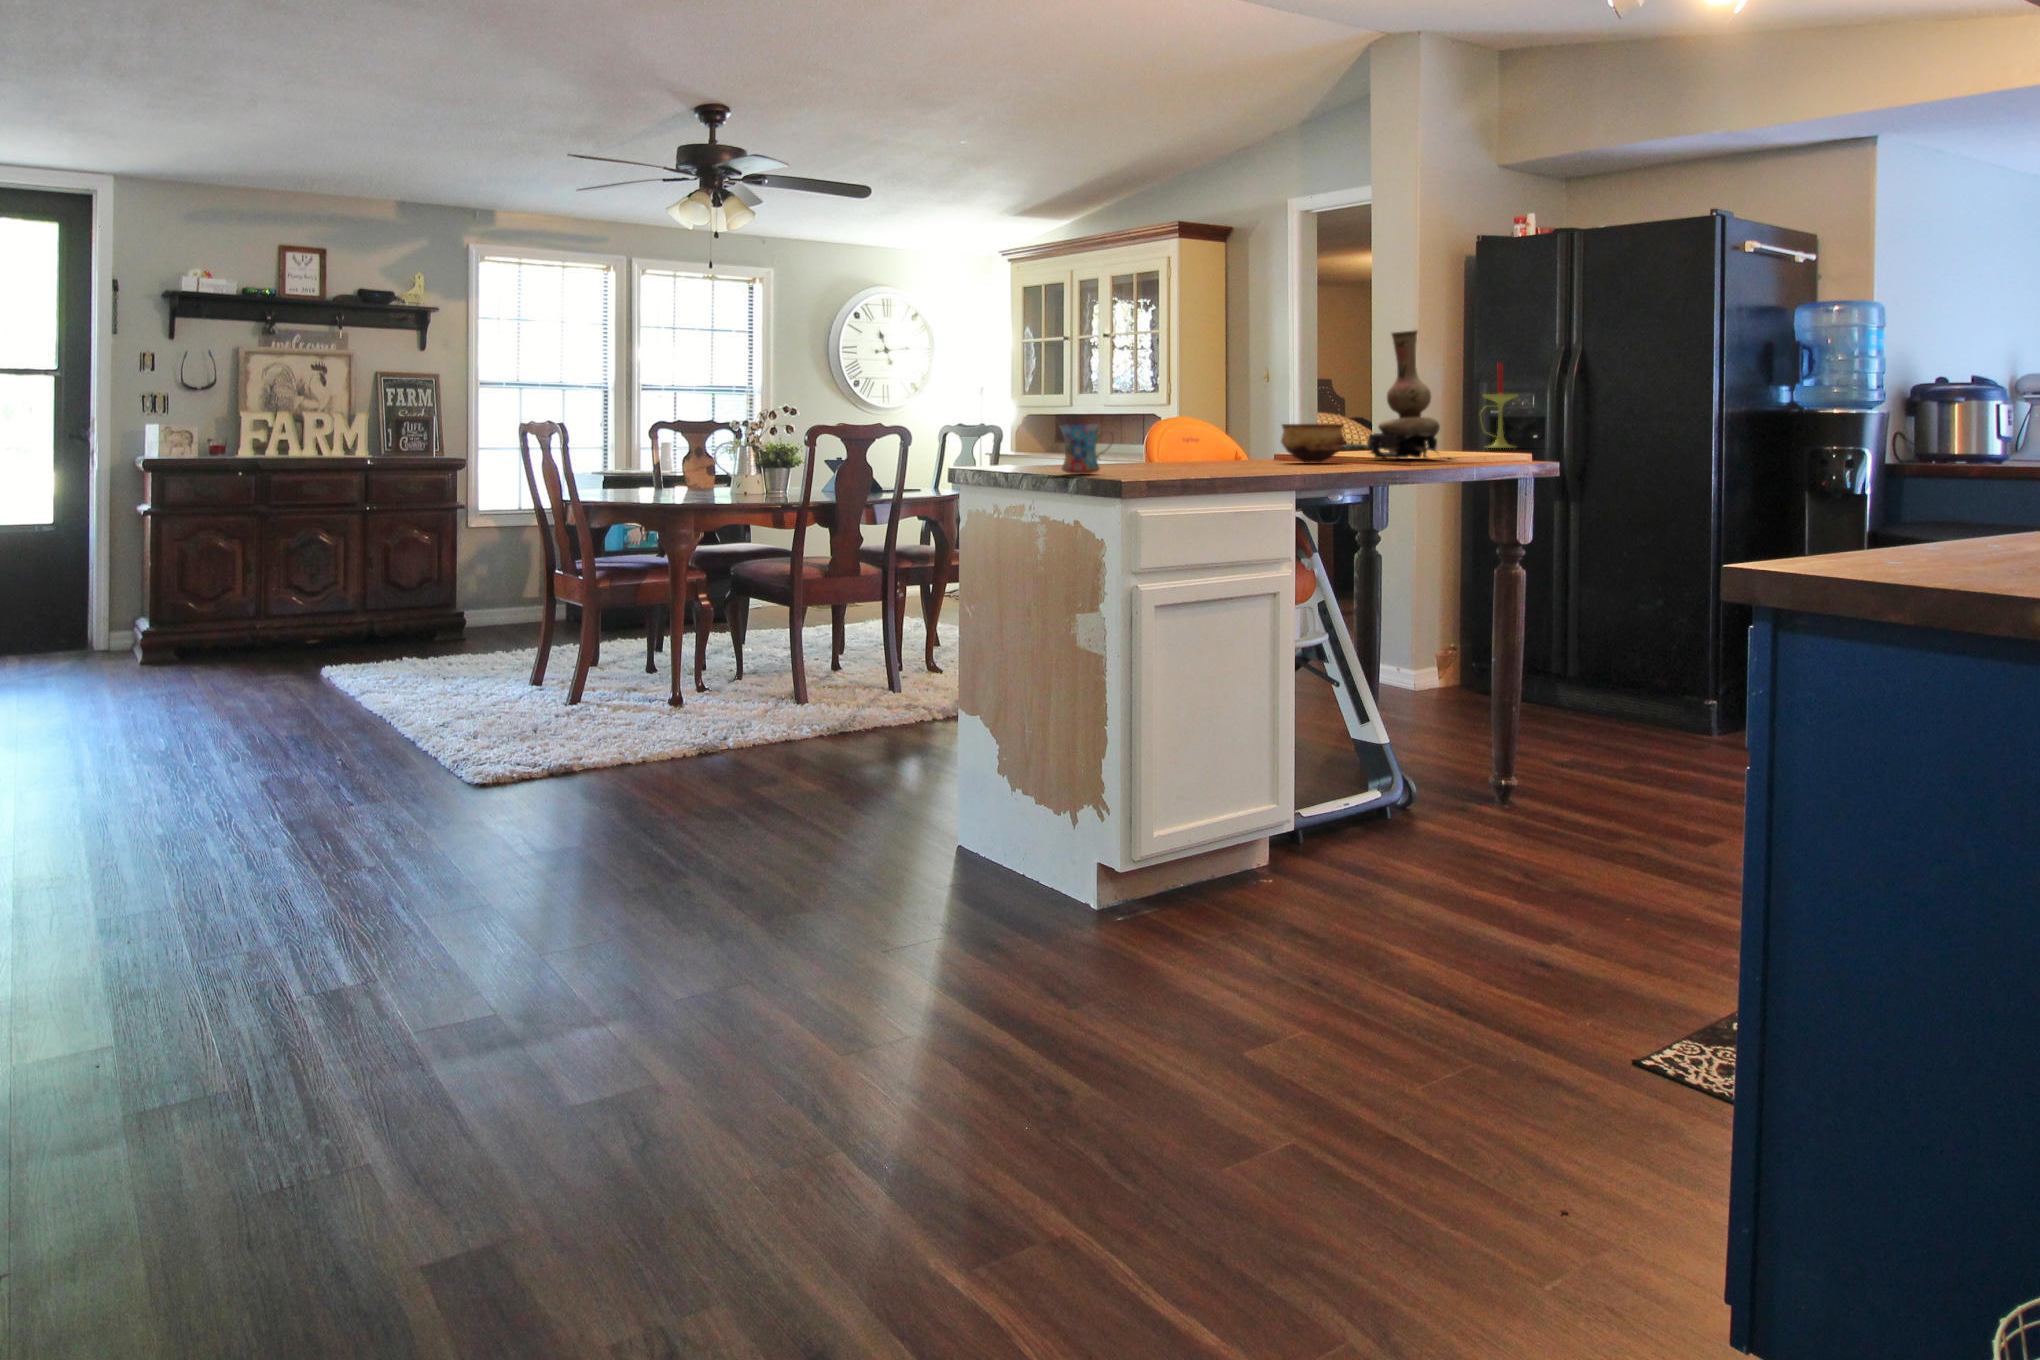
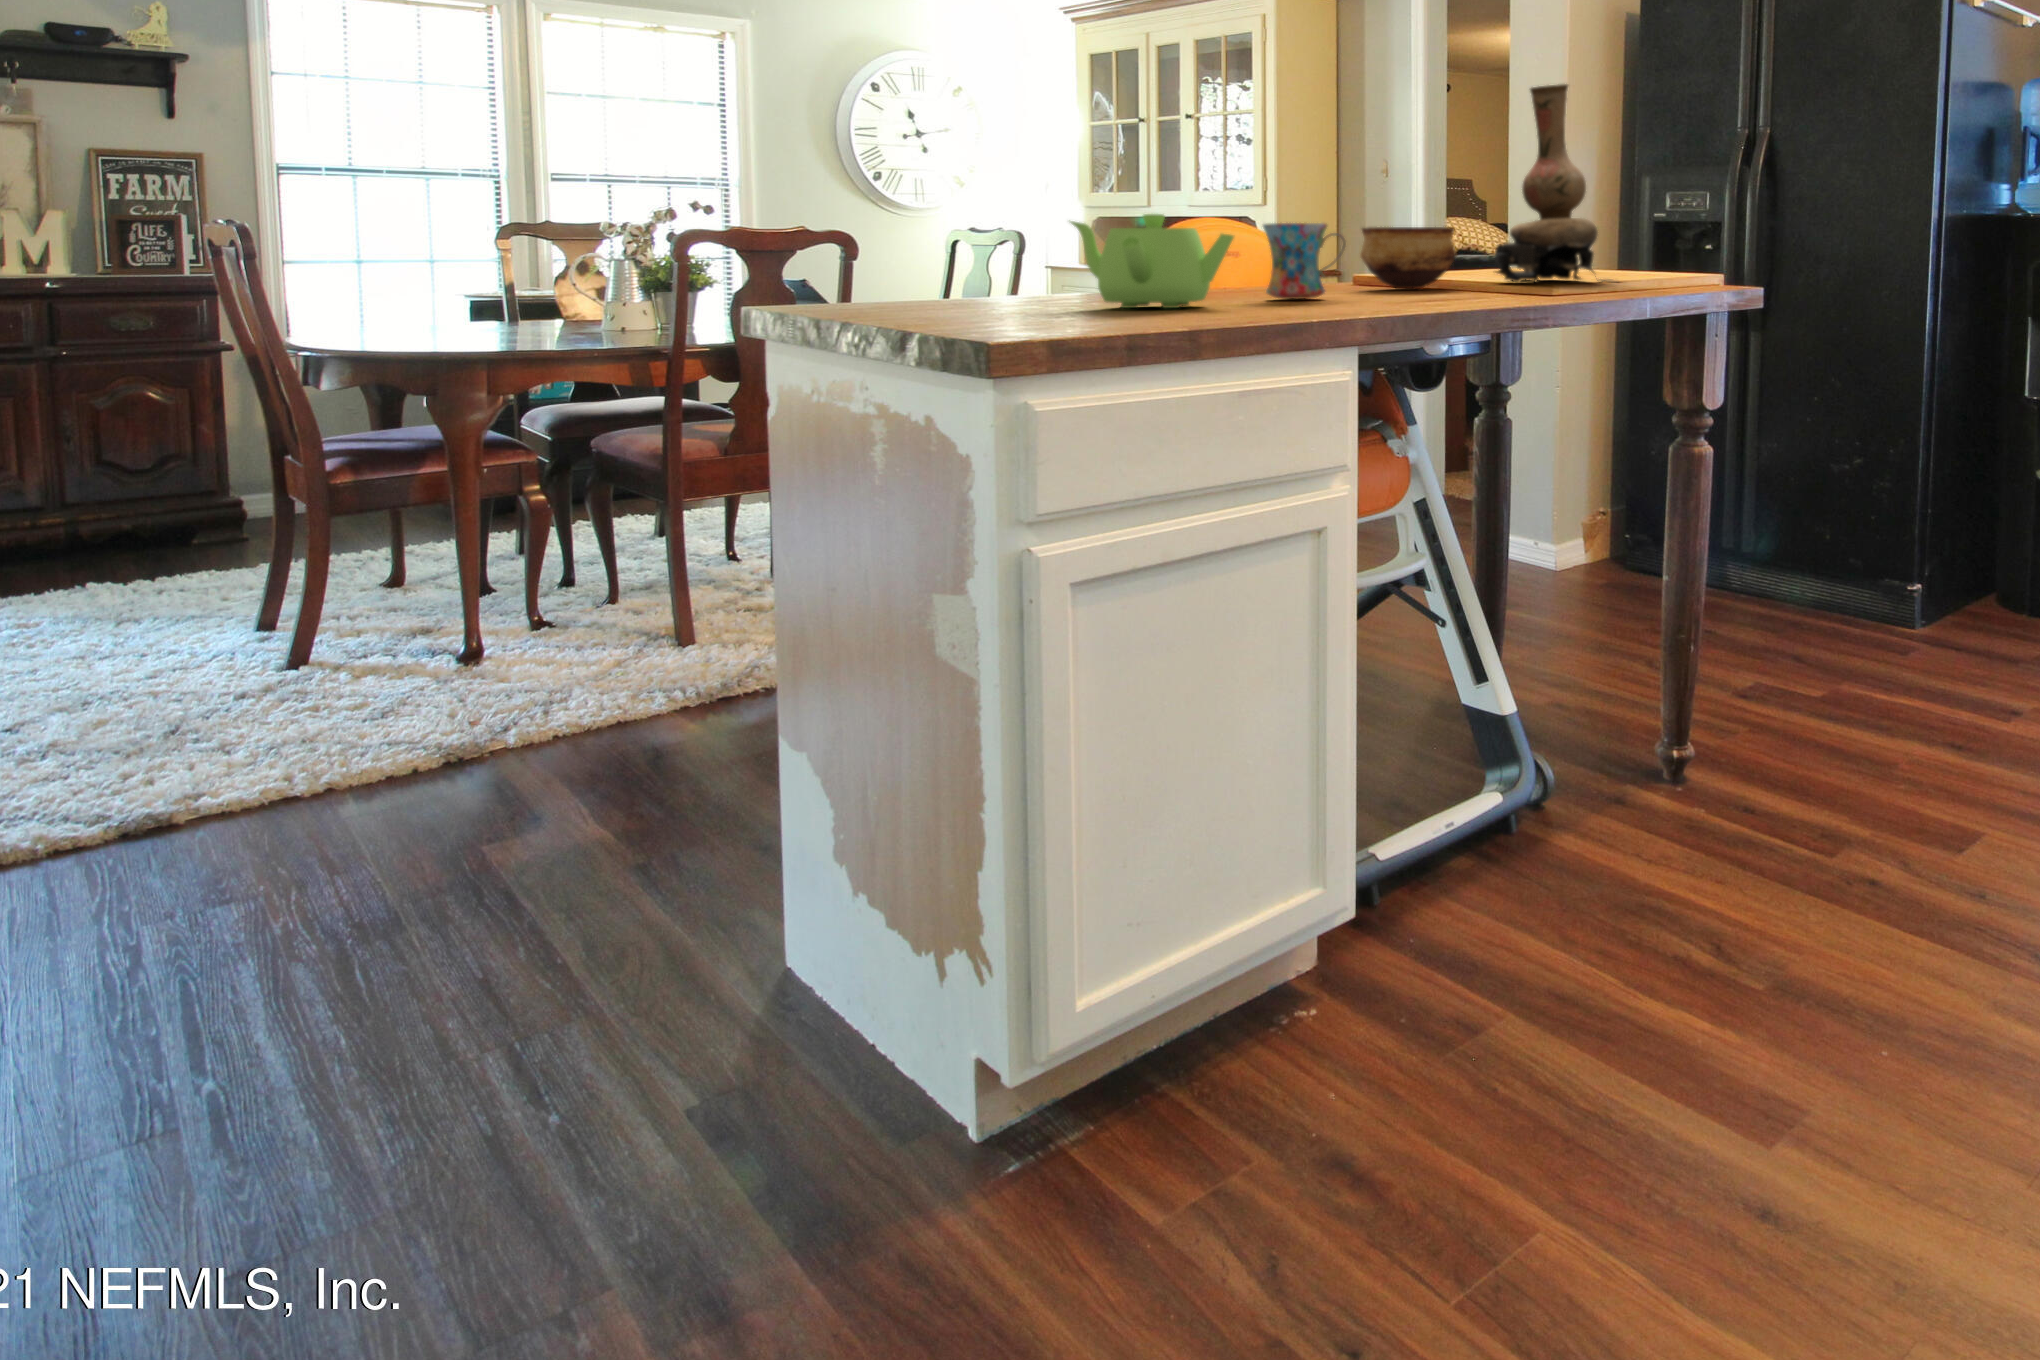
candle: present [1481,363,1518,448] -> none [1645,149,1693,262]
teapot: none [1126,418,1222,470] -> present [1070,214,1234,308]
mug: present [1060,425,1114,474] -> present [1263,223,1346,299]

